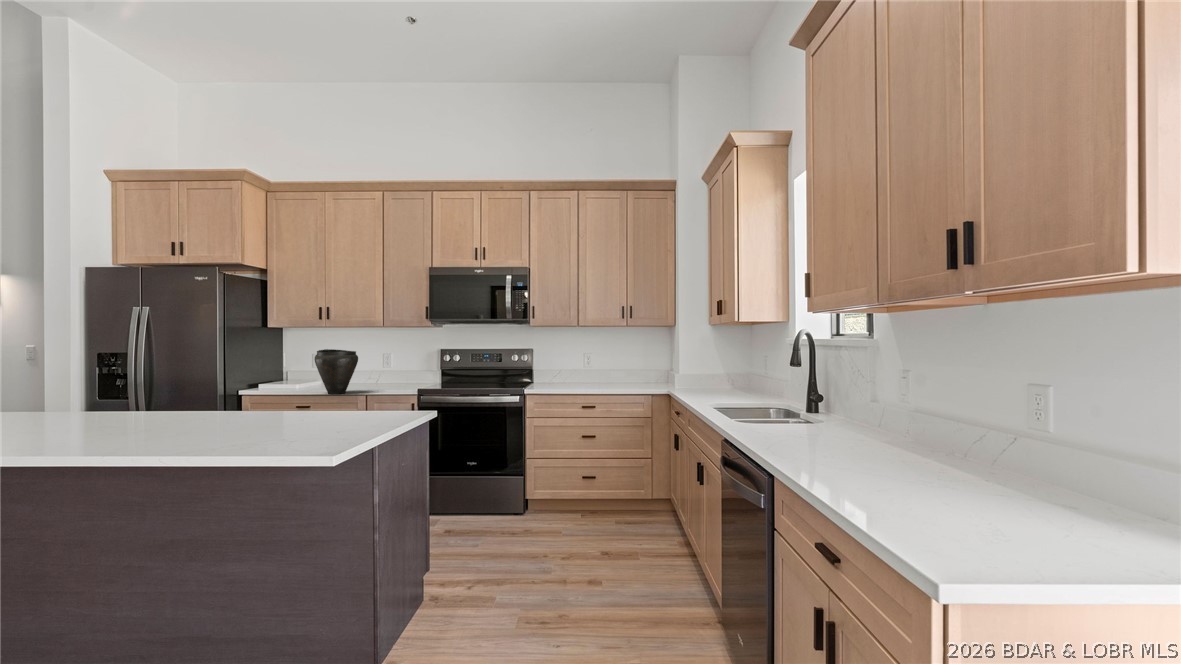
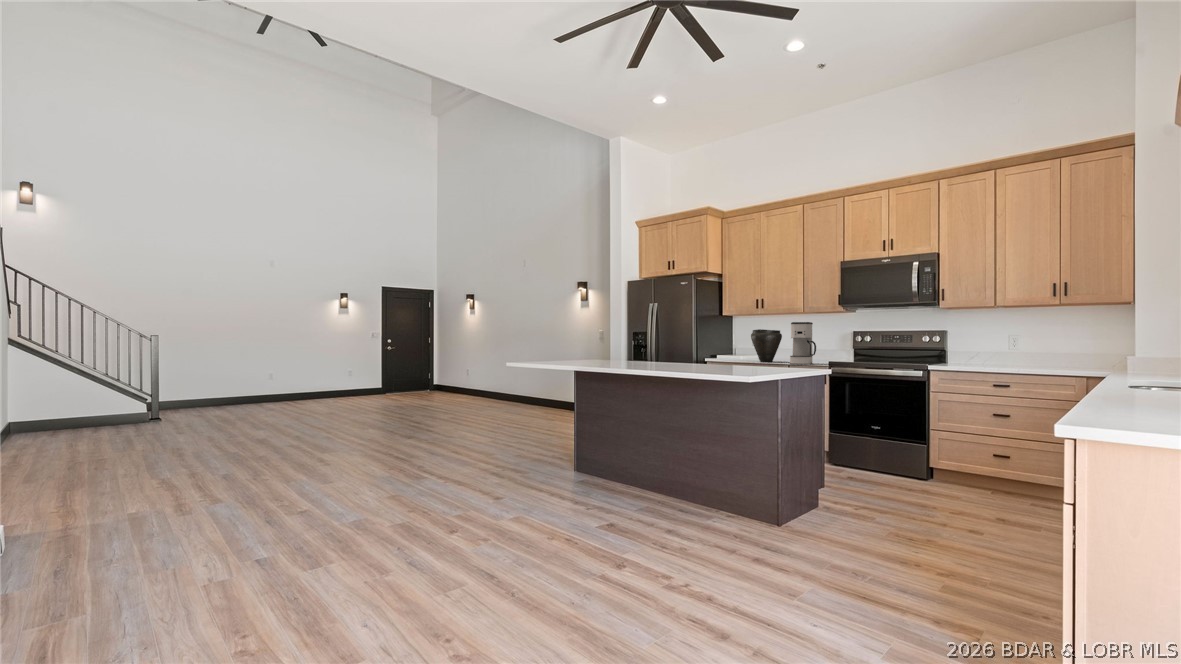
coffee maker: none [373,342,406,397] -> present [790,322,816,365]

